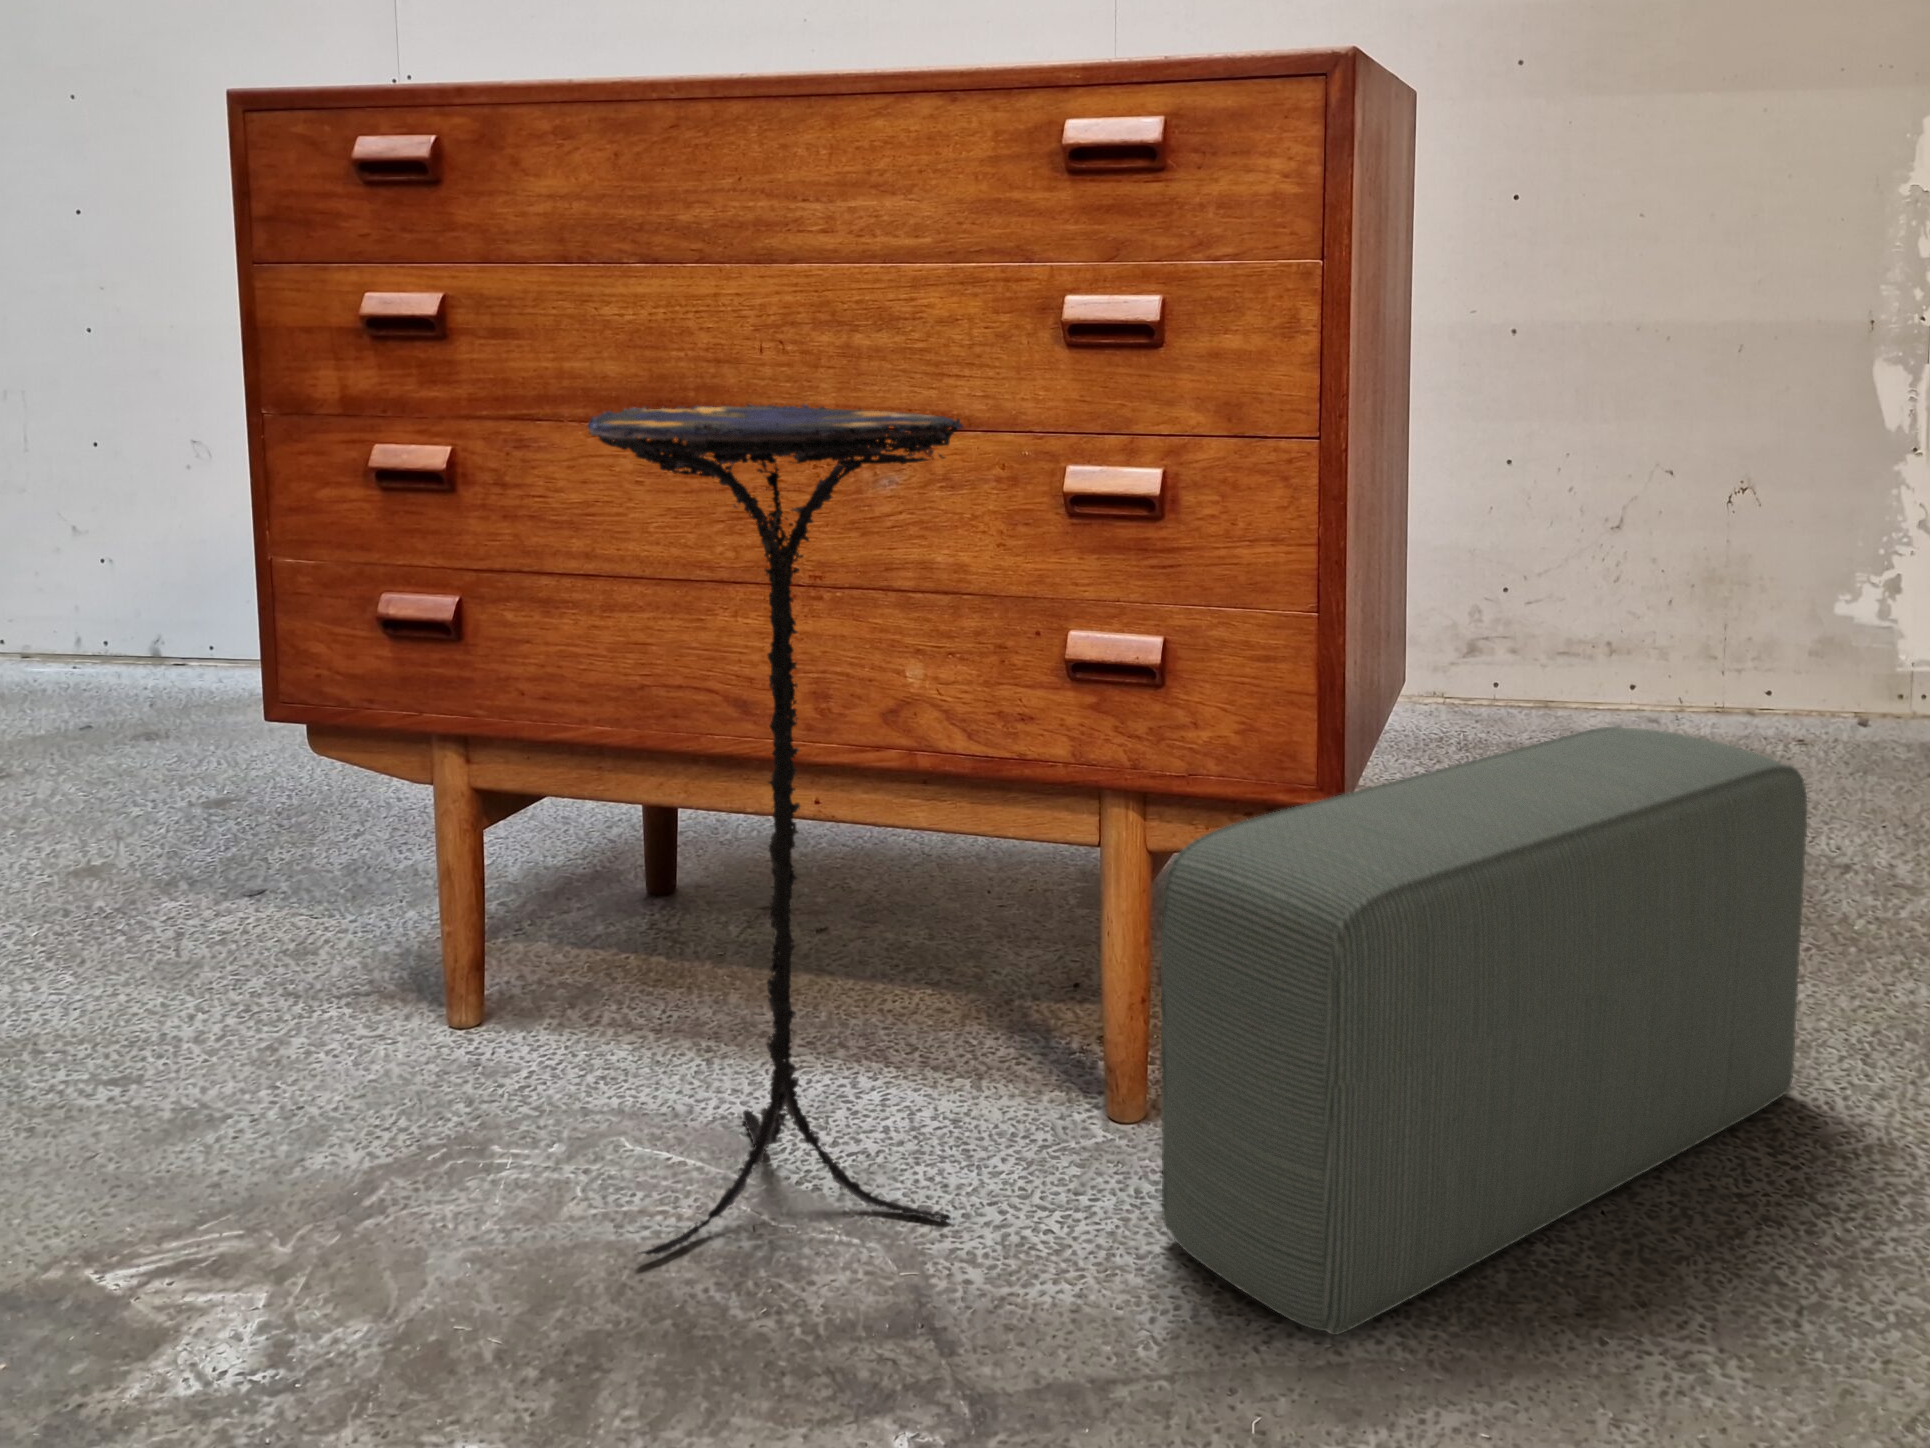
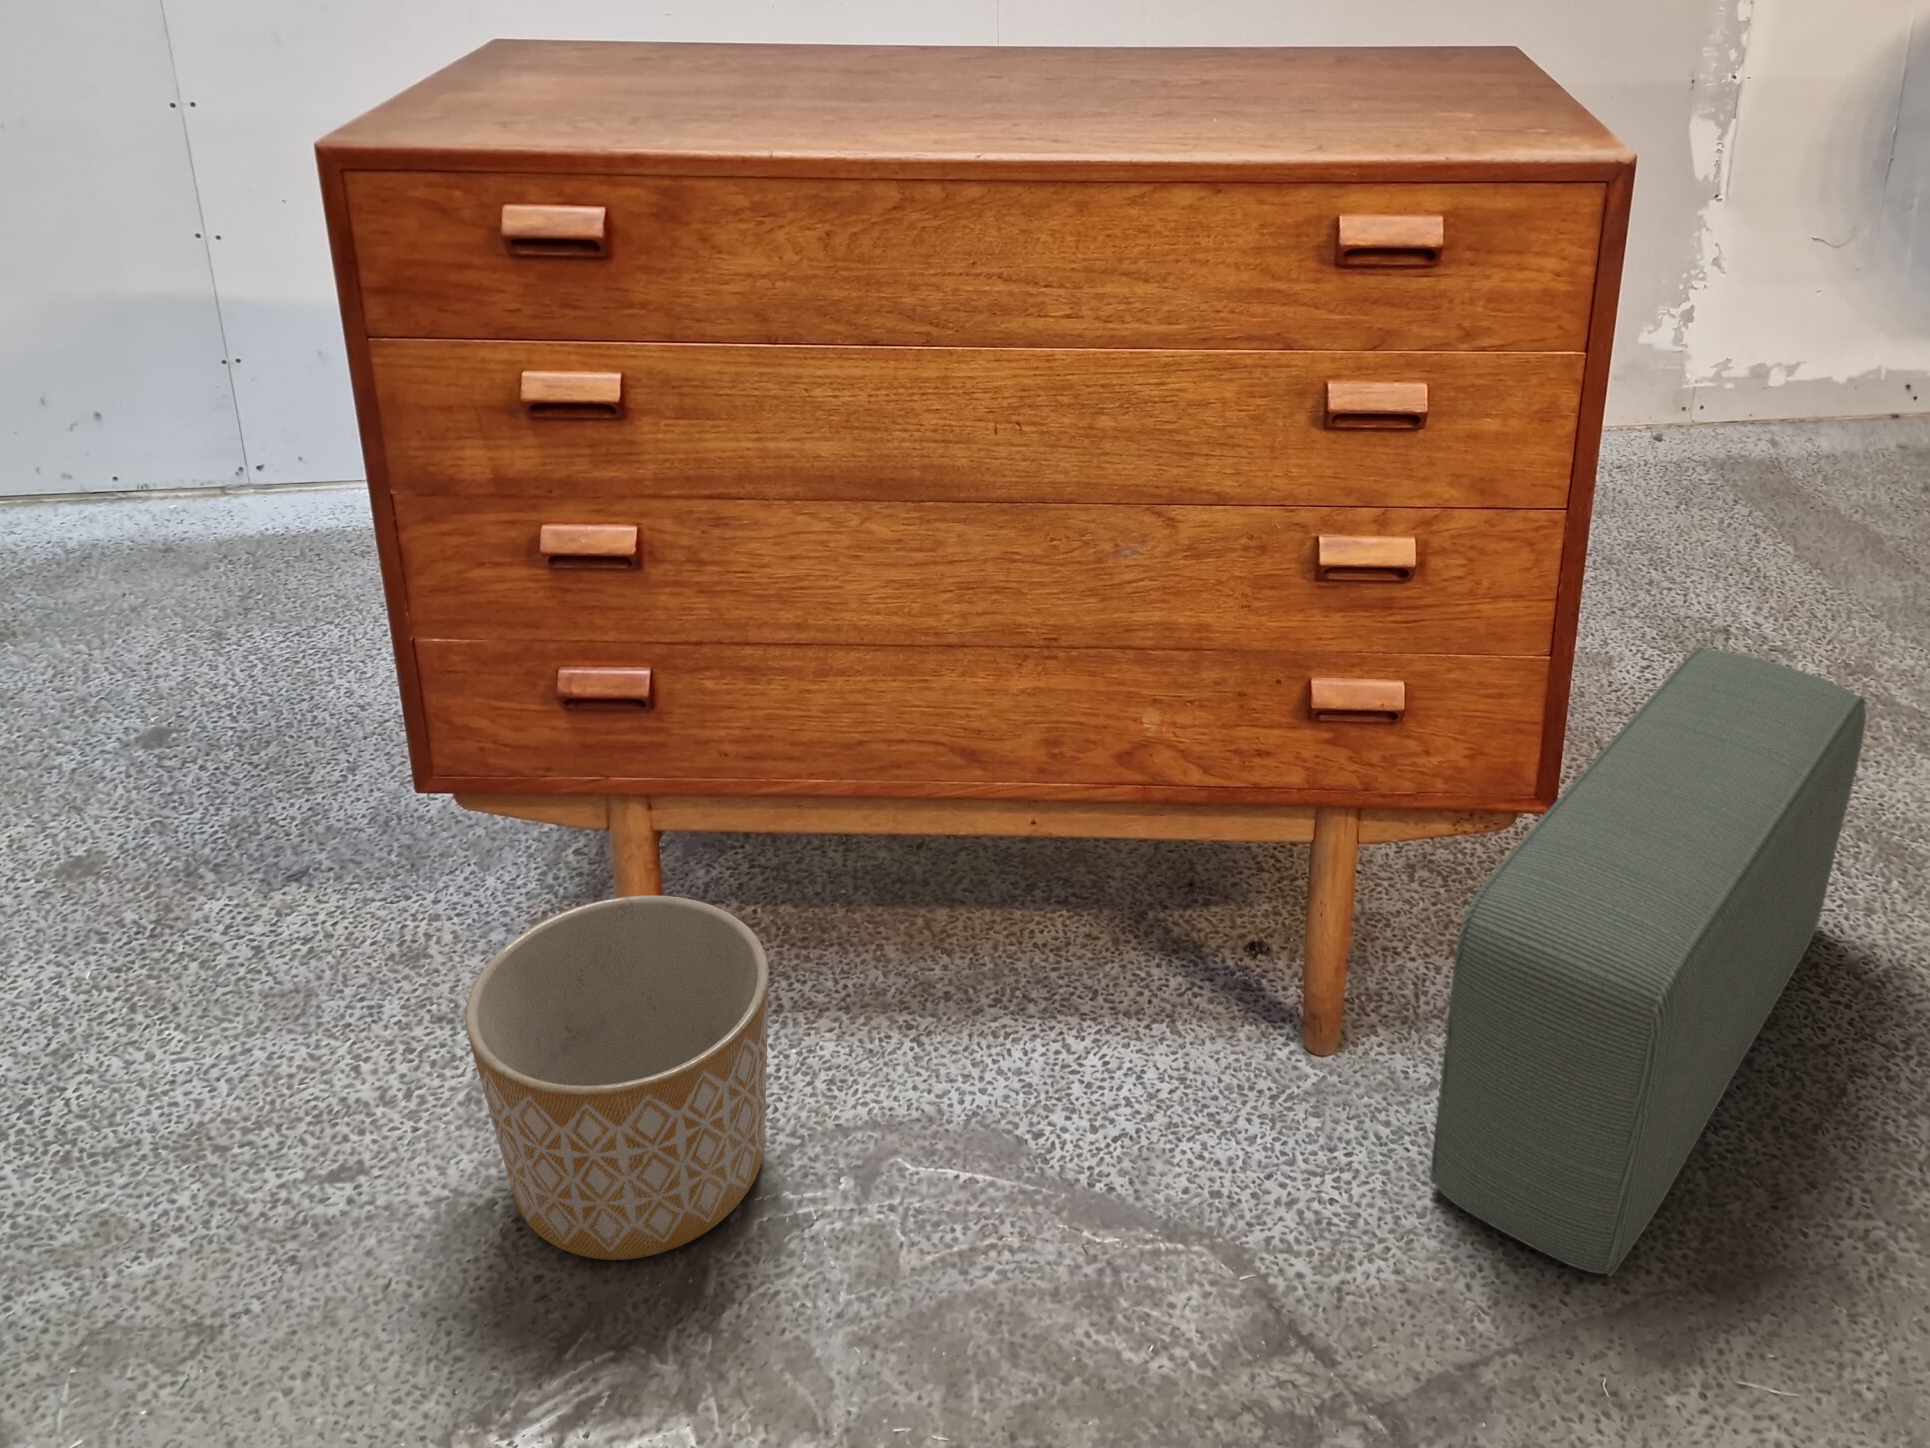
side table: present [587,404,963,1255] -> none [918,497,1301,1310]
planter: none [203,836,512,1166] -> present [465,895,769,1260]

